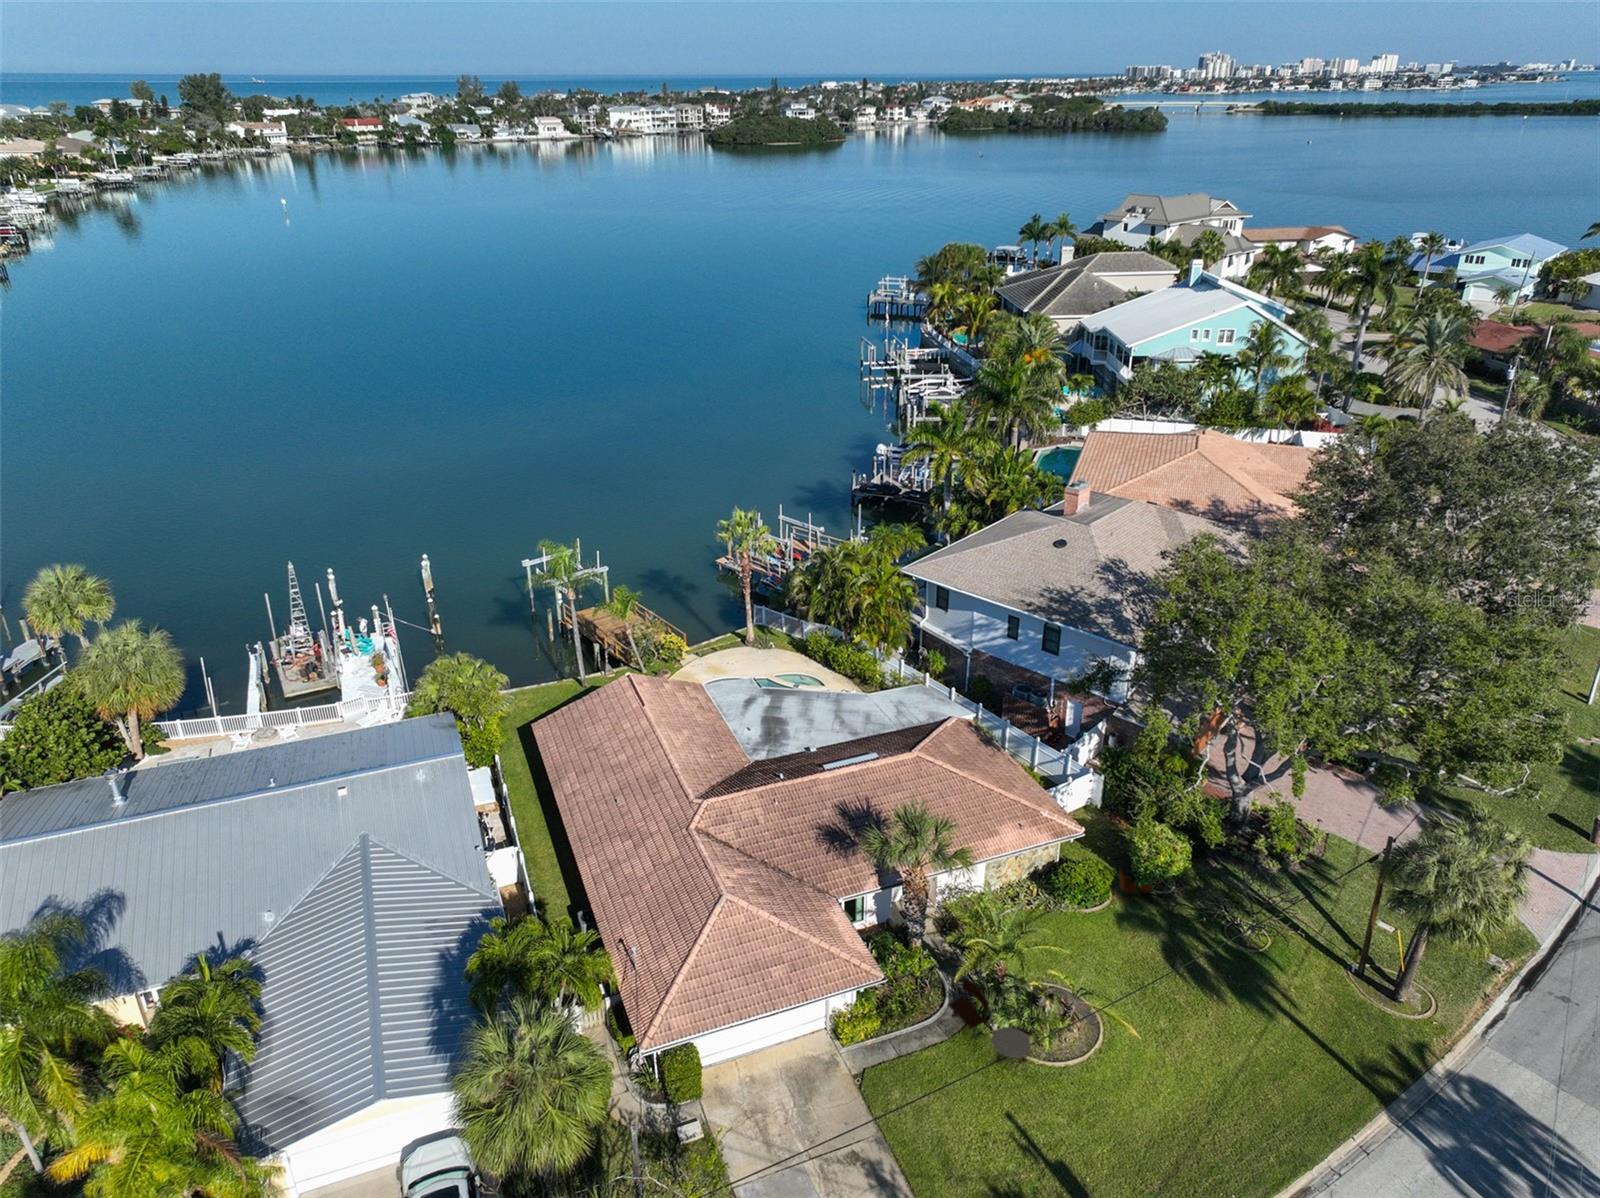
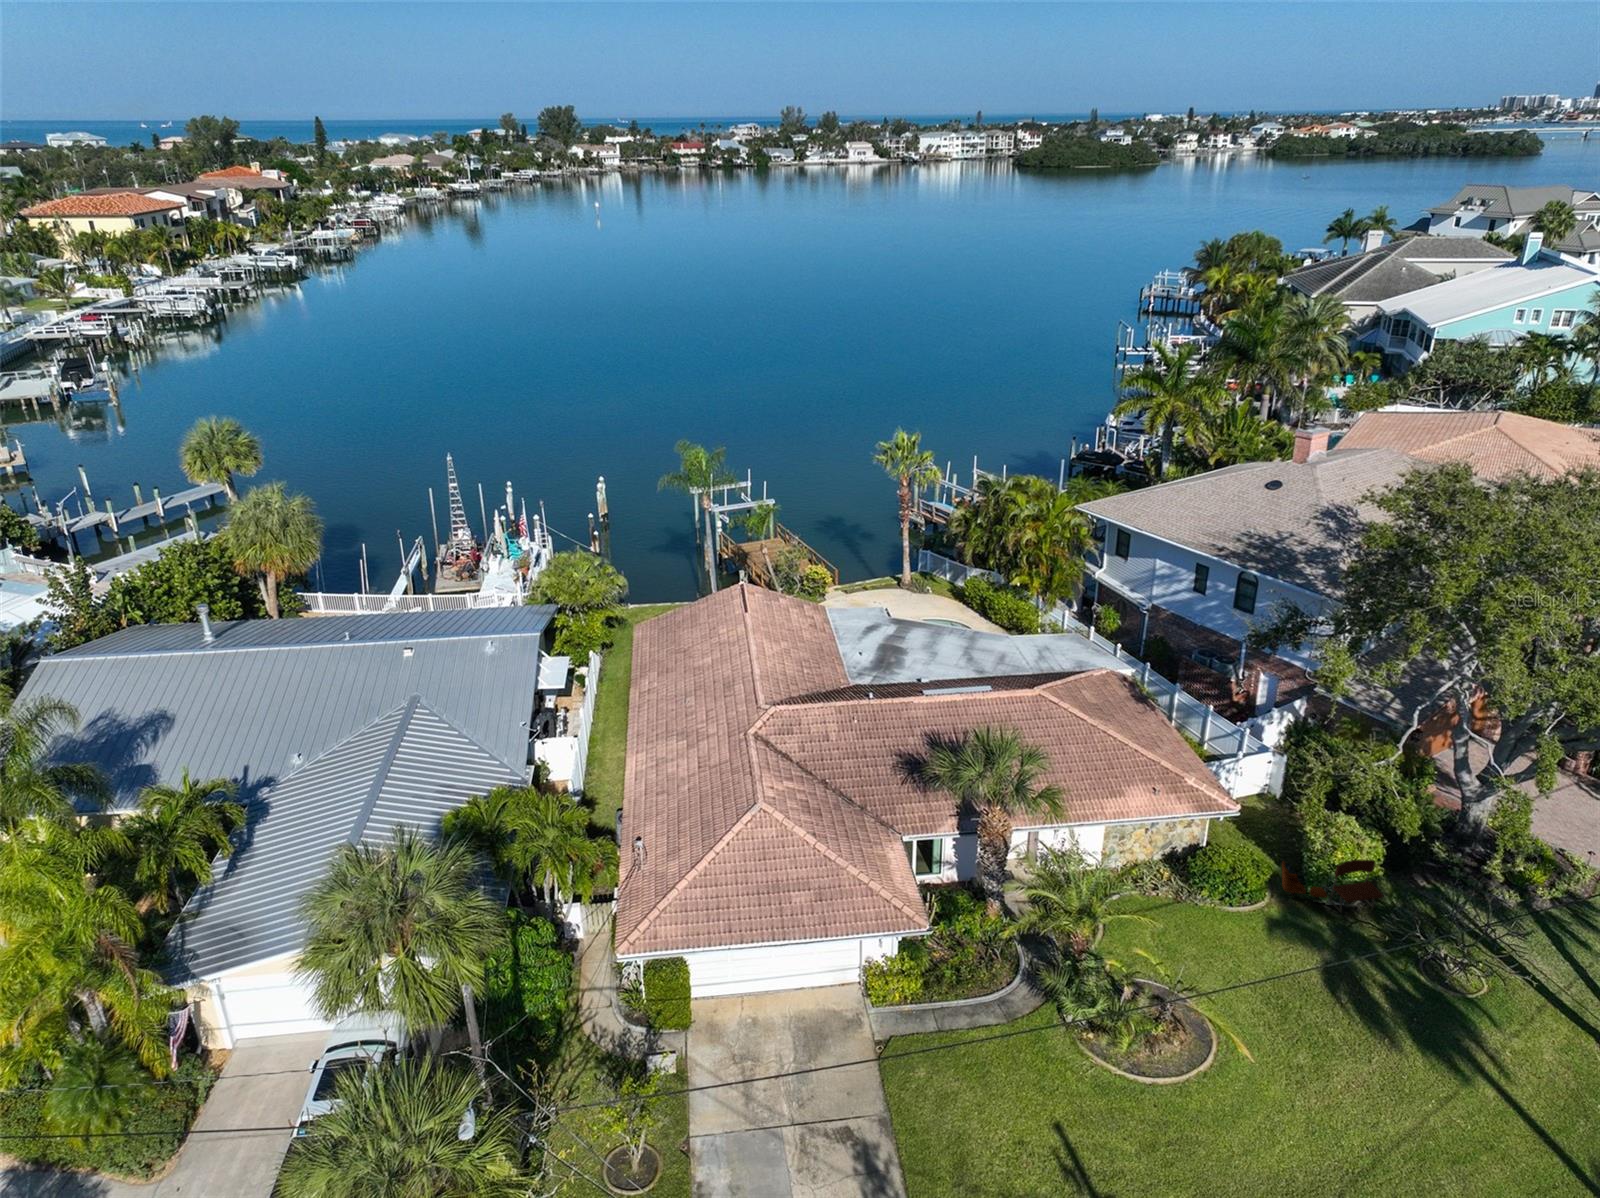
bench: present [948,980,989,1038] -> present [1329,860,1384,912]
round table: present [992,1027,1031,1061] -> none [1060,1021,1111,1069]

